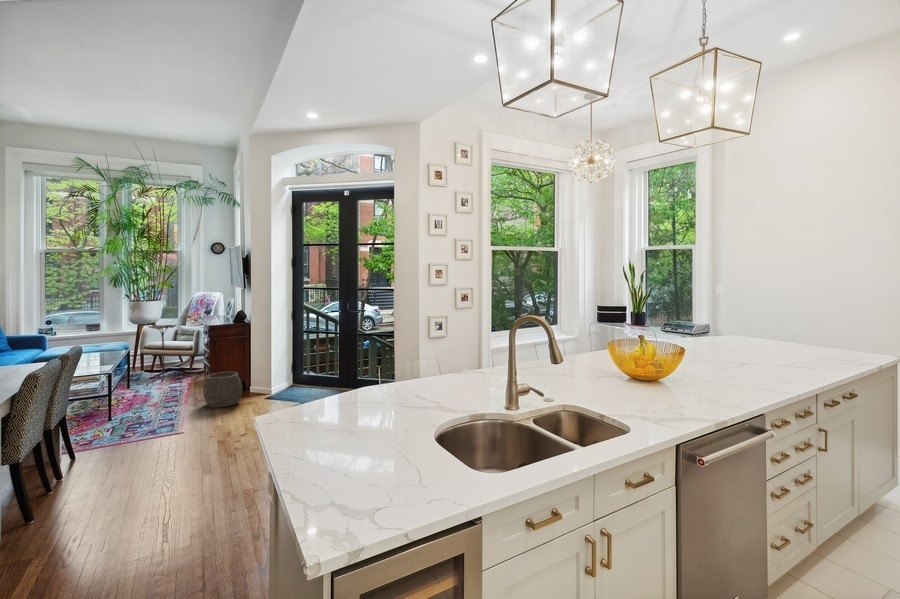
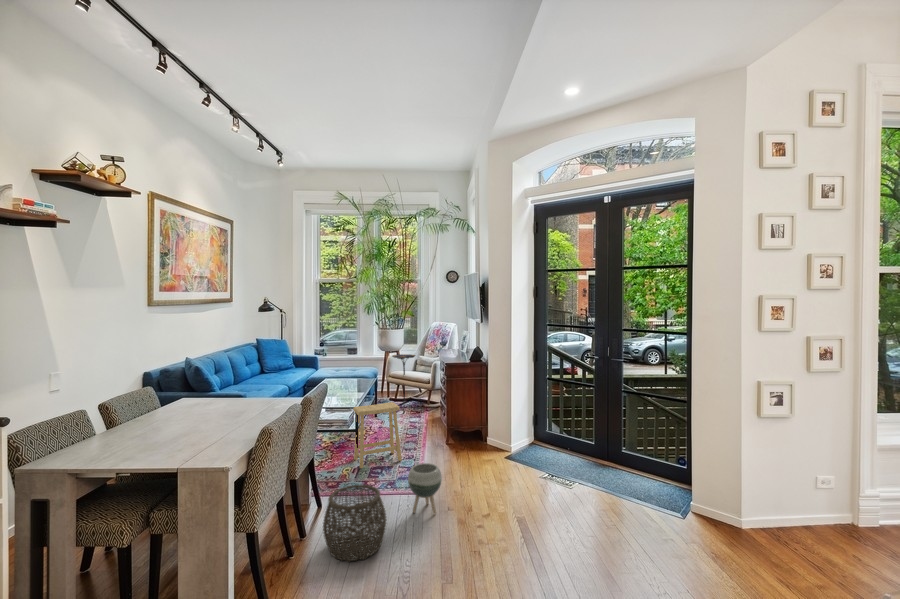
footstool: none [105,364,163,427] -> present [353,402,402,468]
woven basket: present [203,372,242,408] -> present [323,485,387,562]
planter: none [171,405,205,447] -> present [408,463,442,514]

